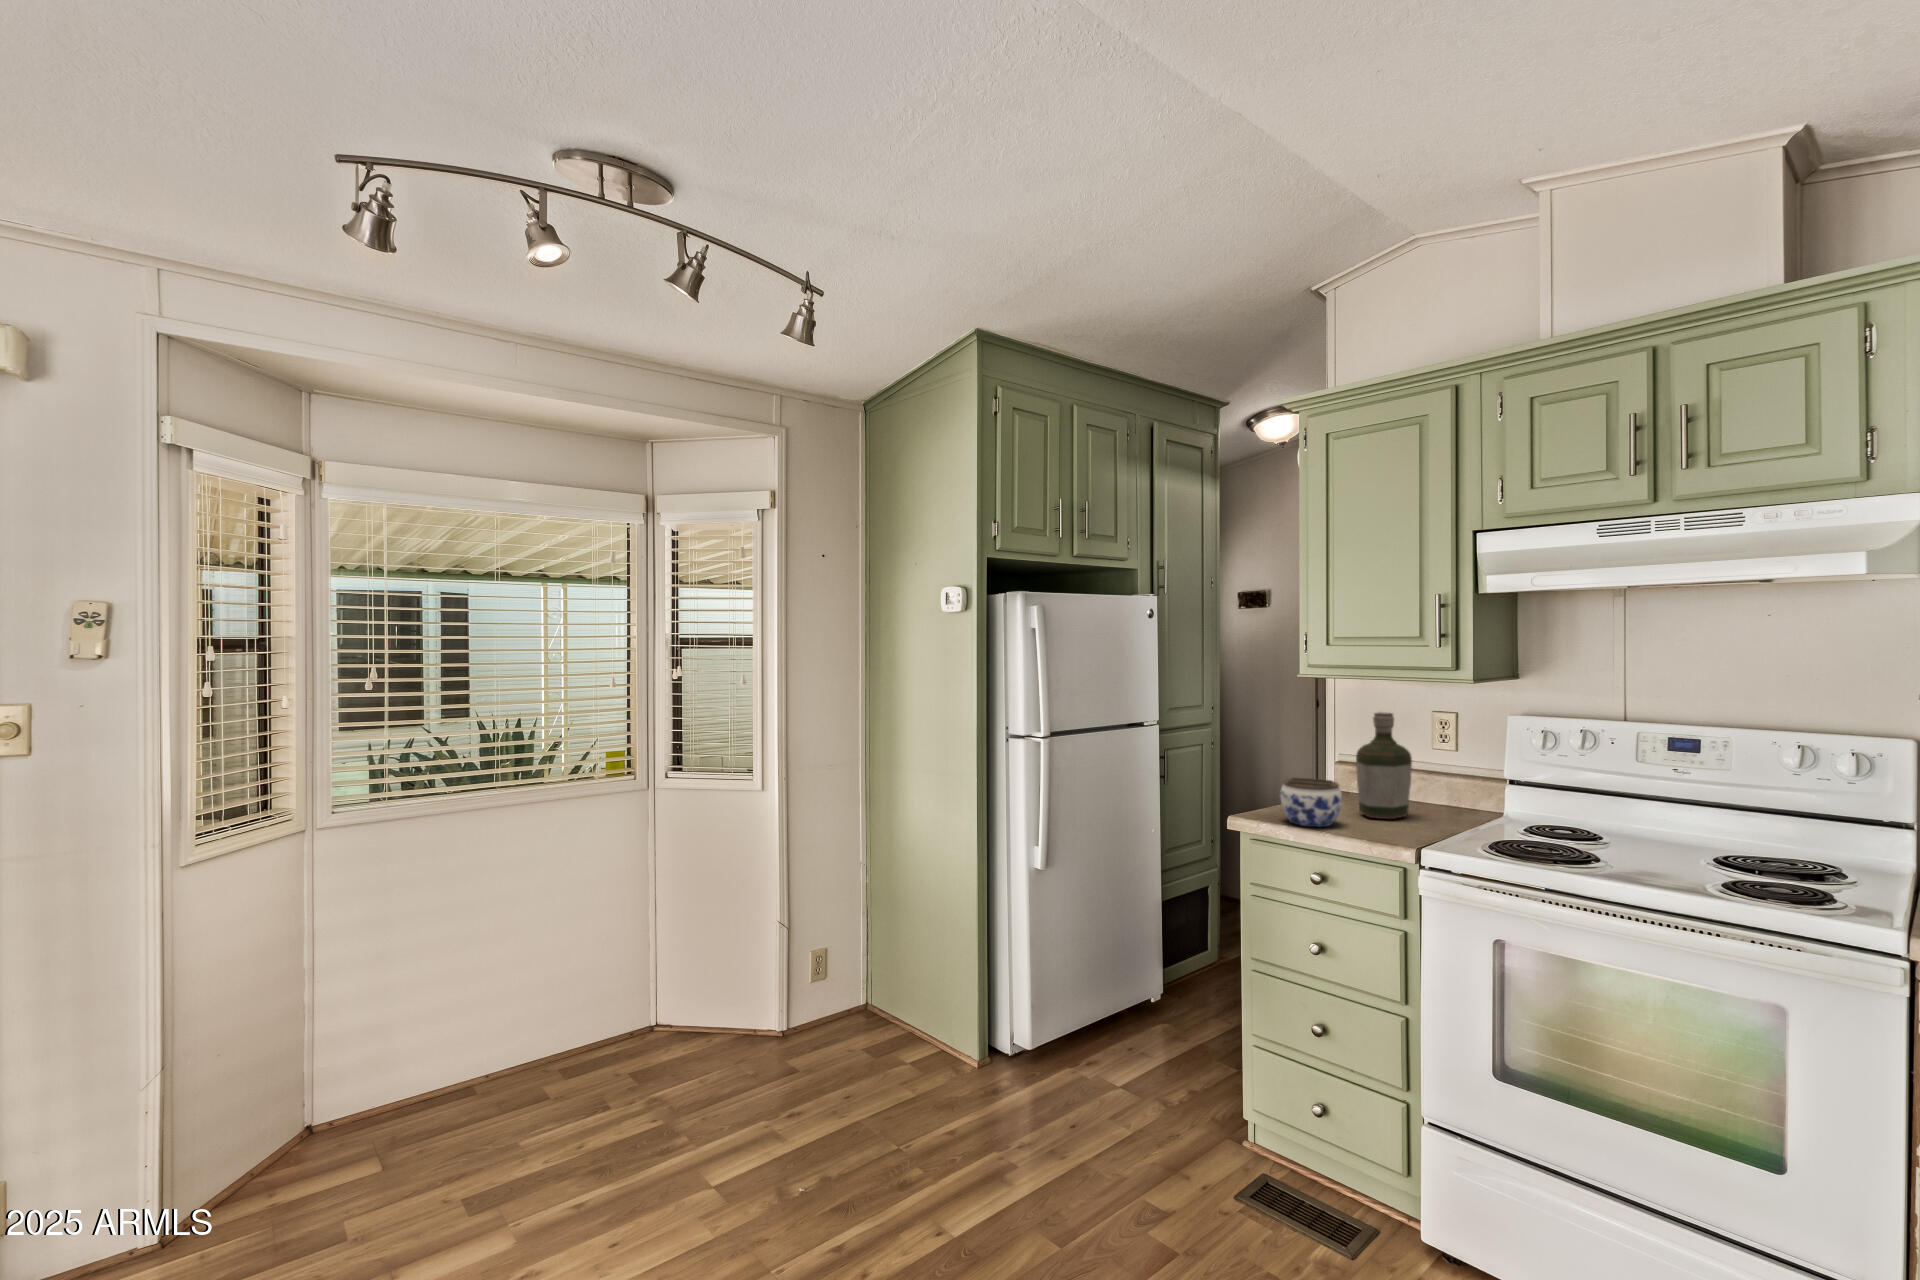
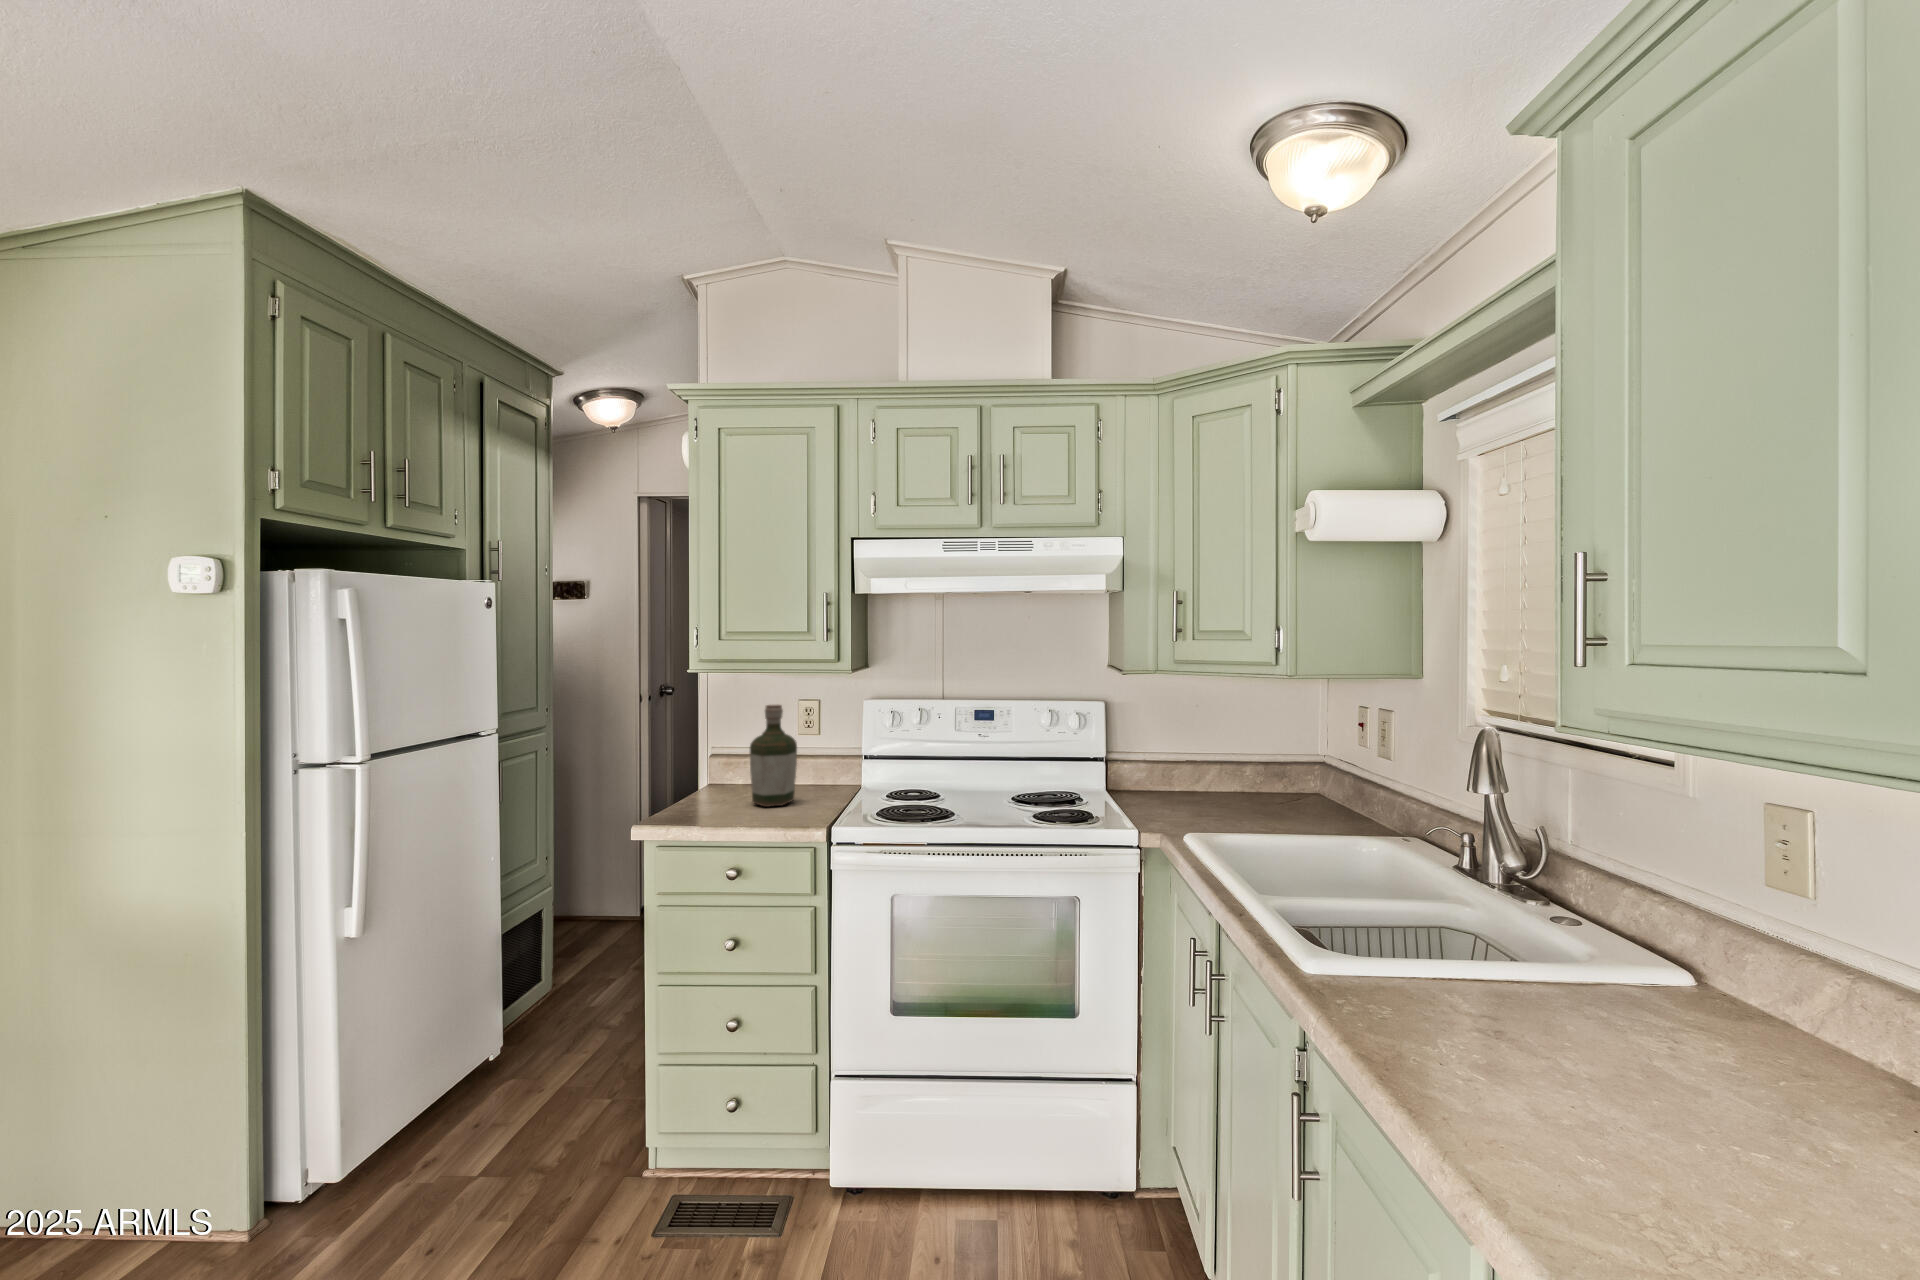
jar: present [1280,778,1342,827] -> none [689,774,749,822]

